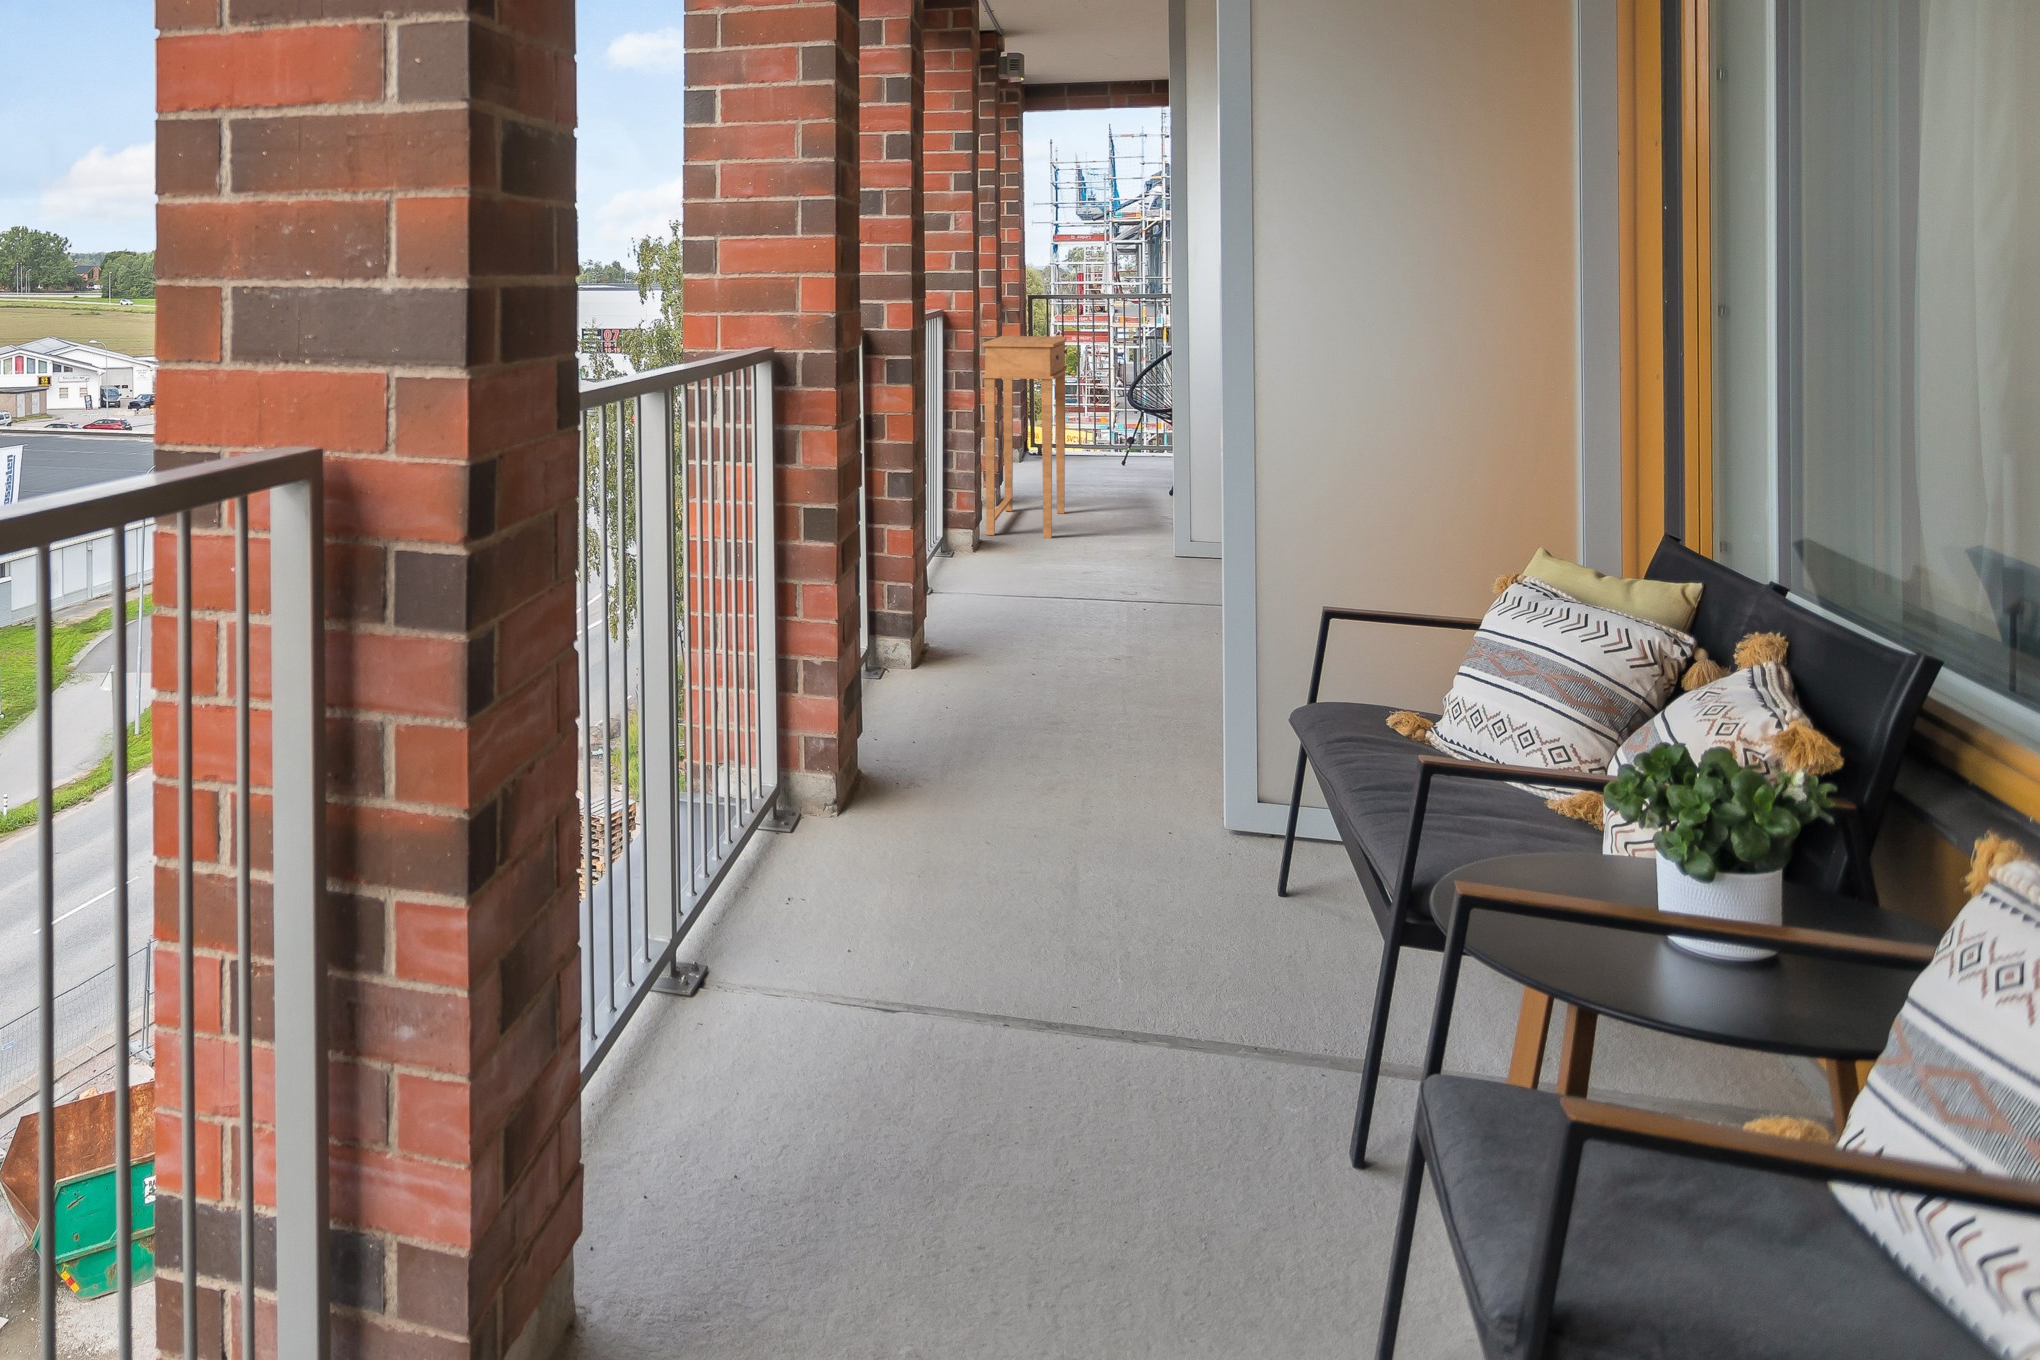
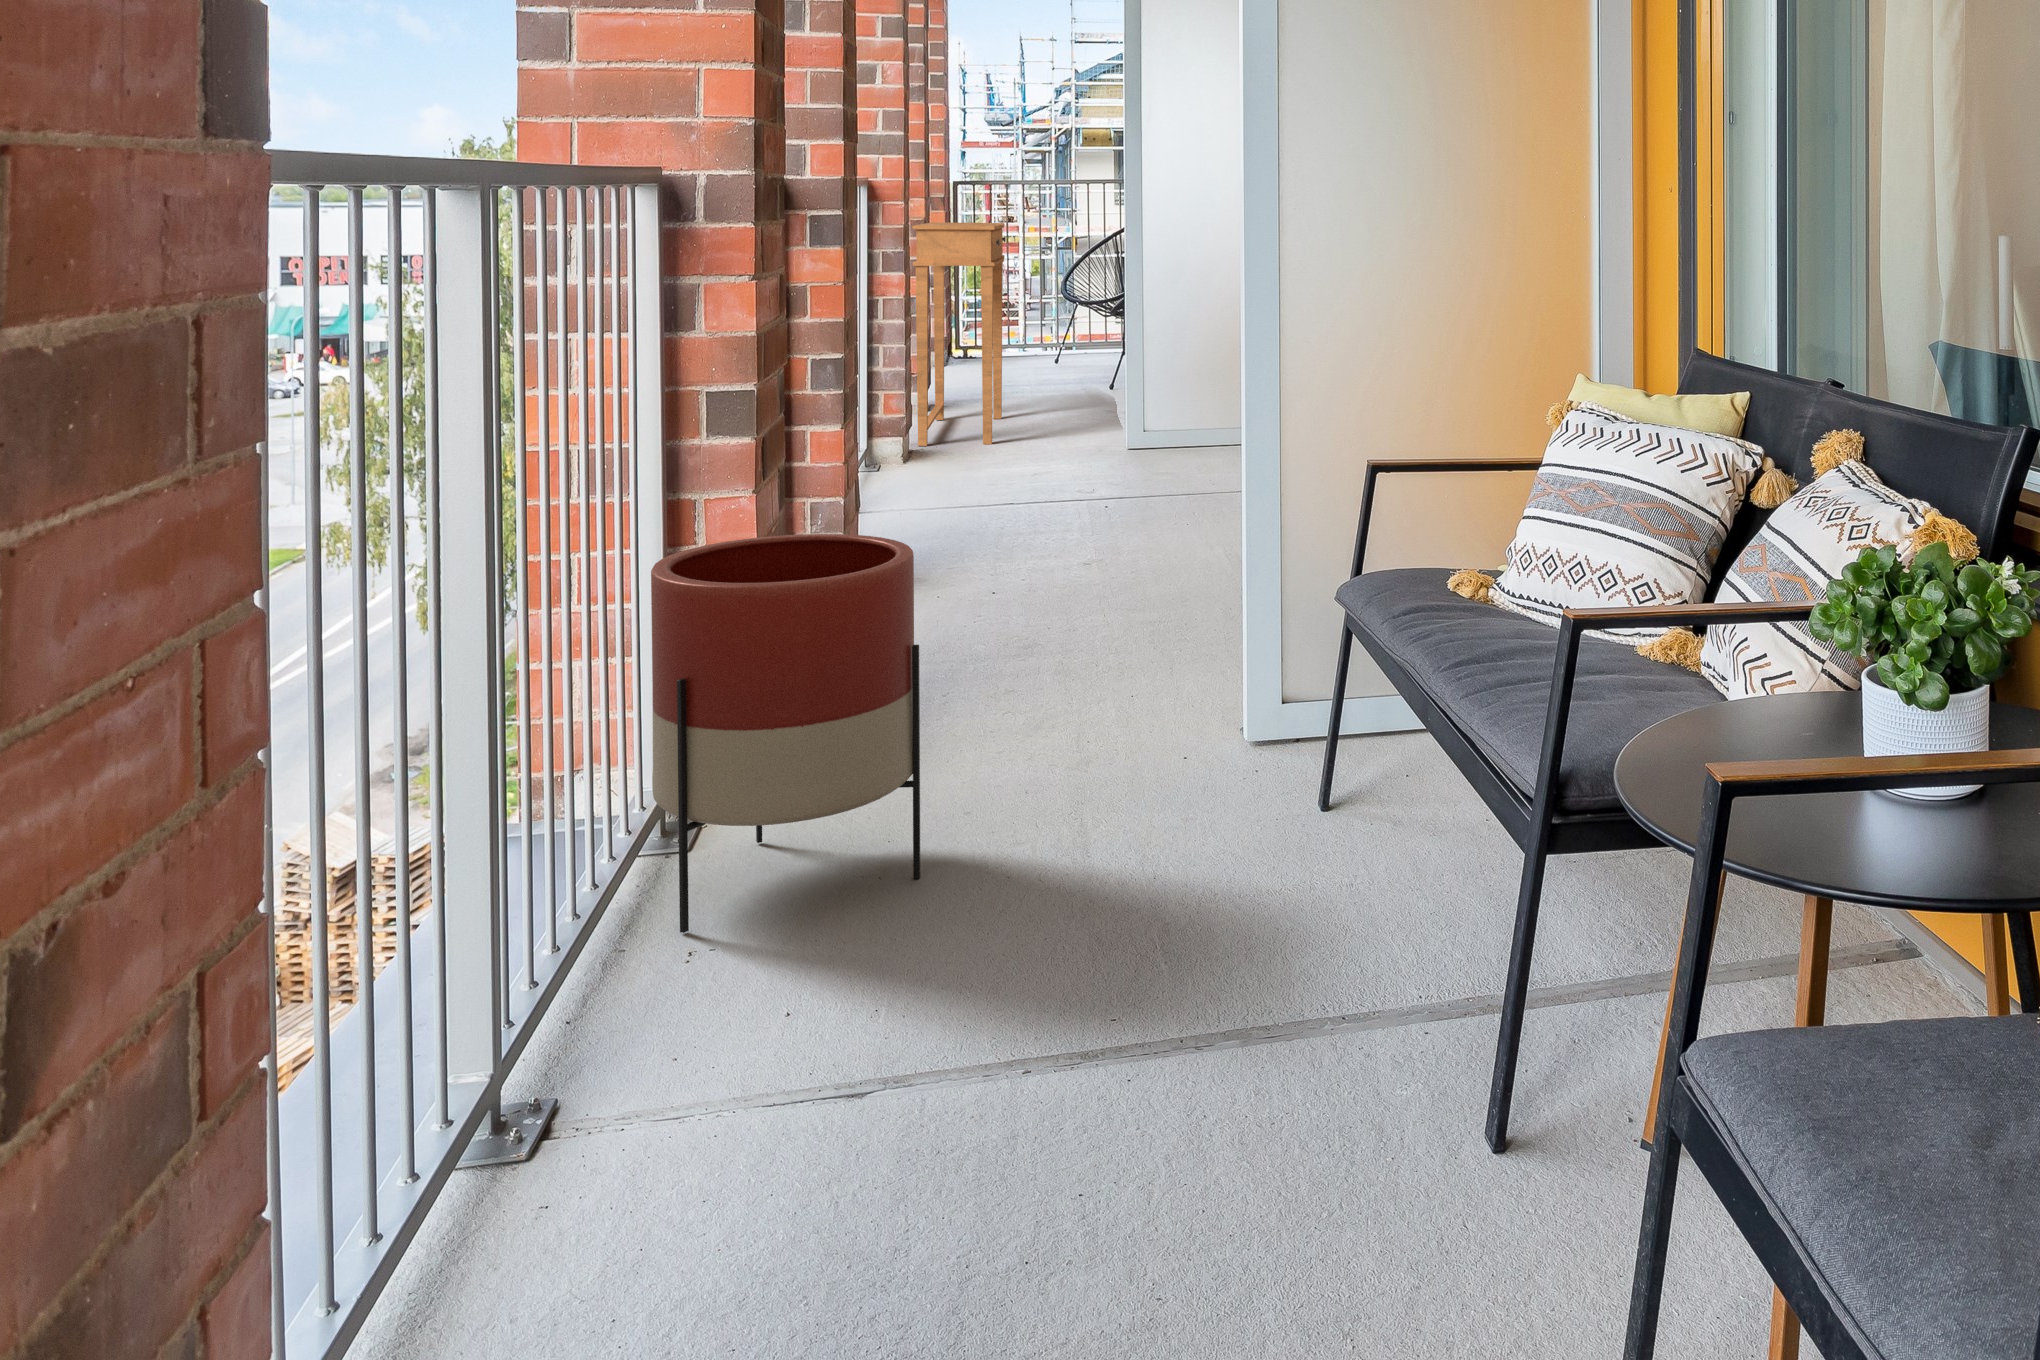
planter: none [764,617,942,884] -> present [651,534,920,933]

